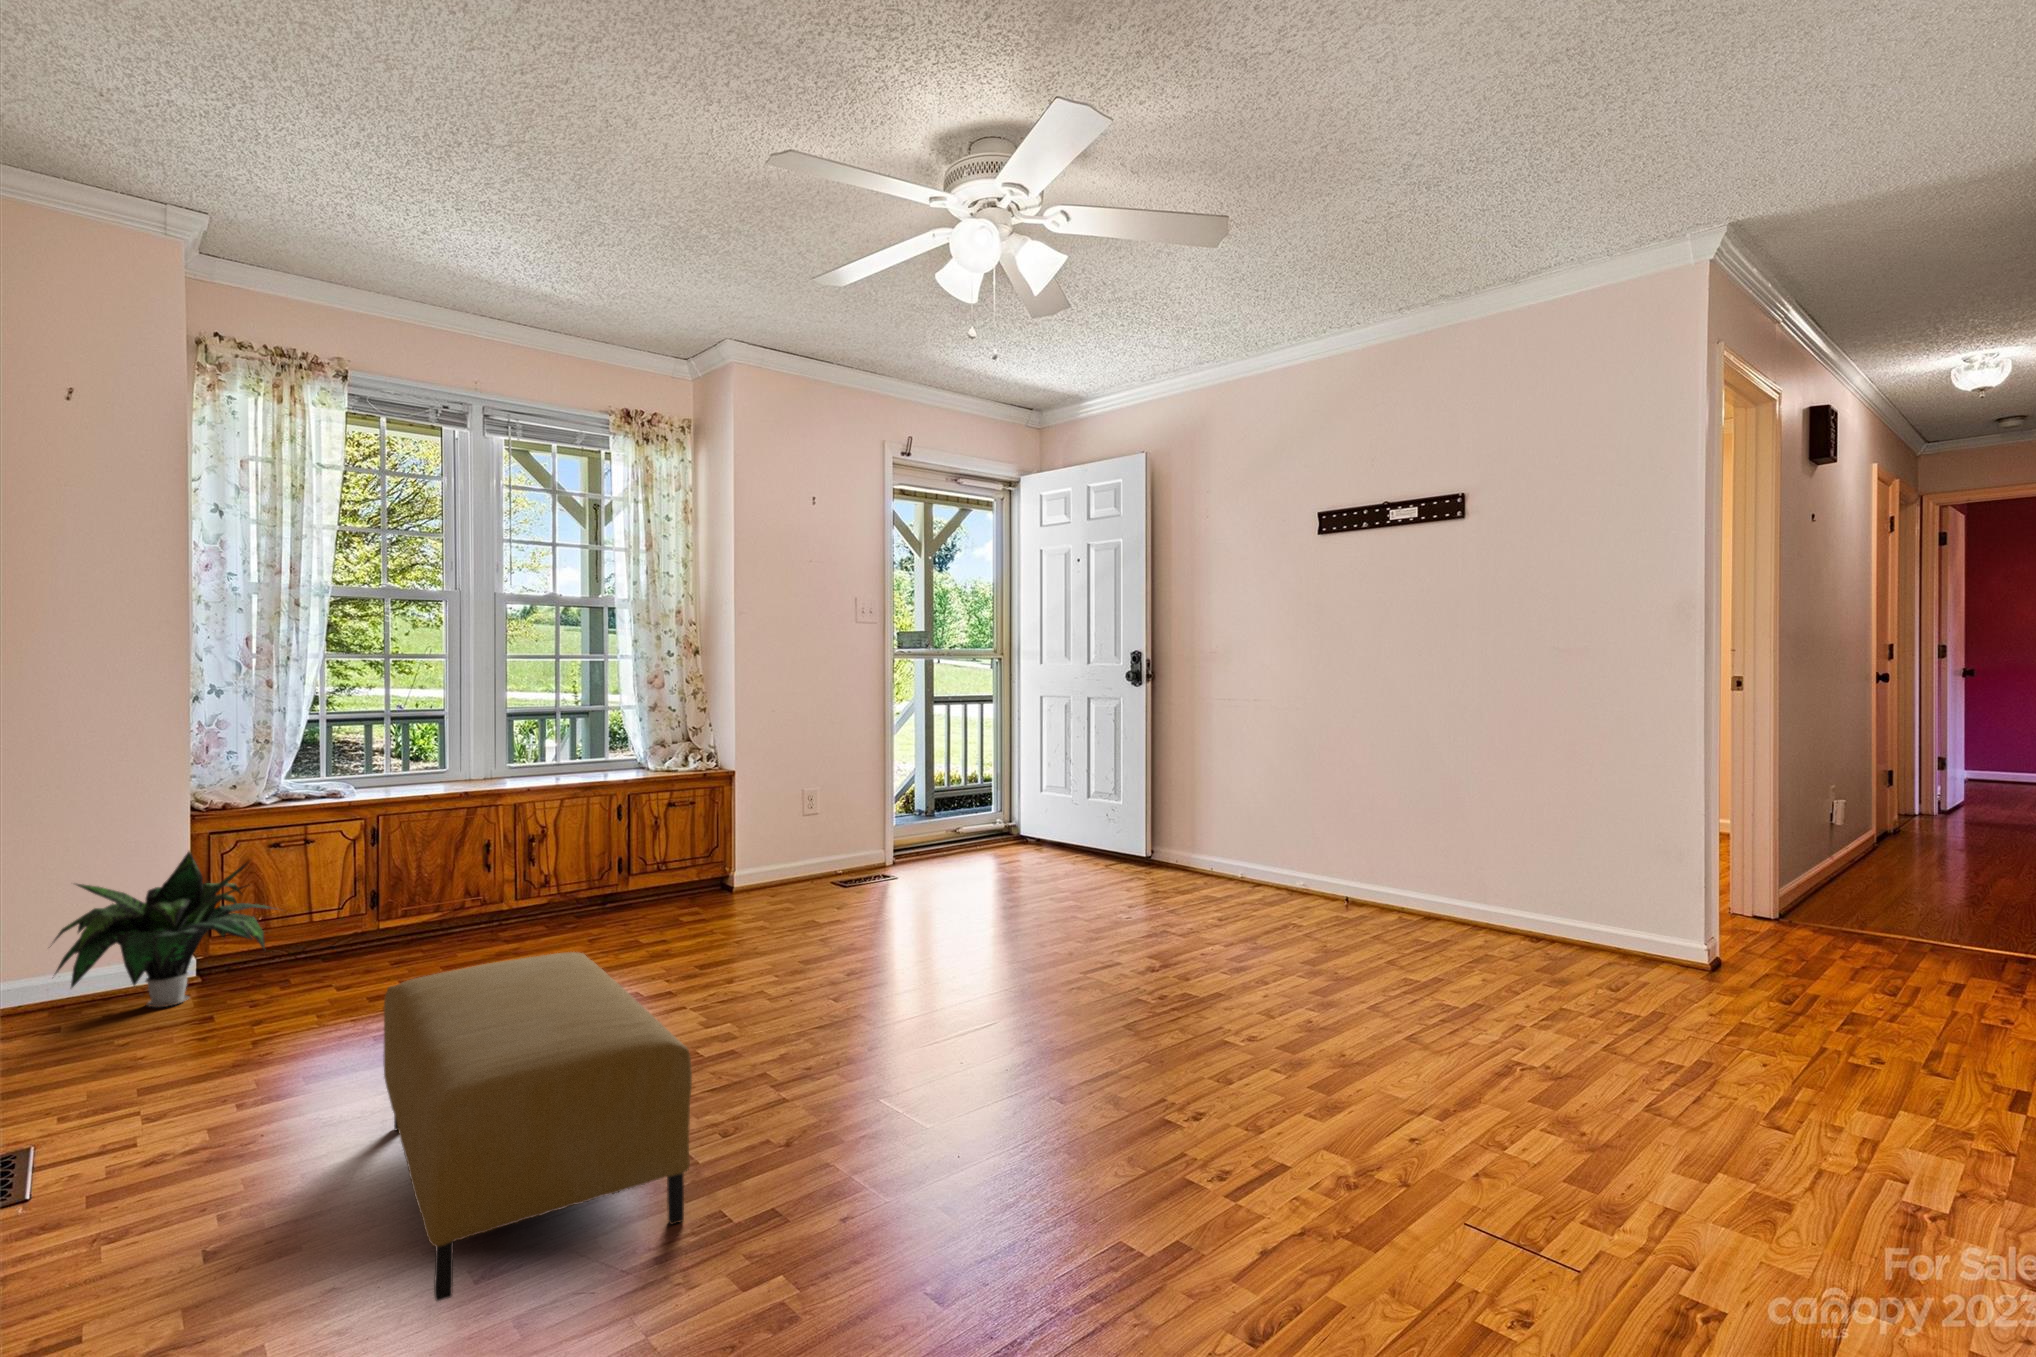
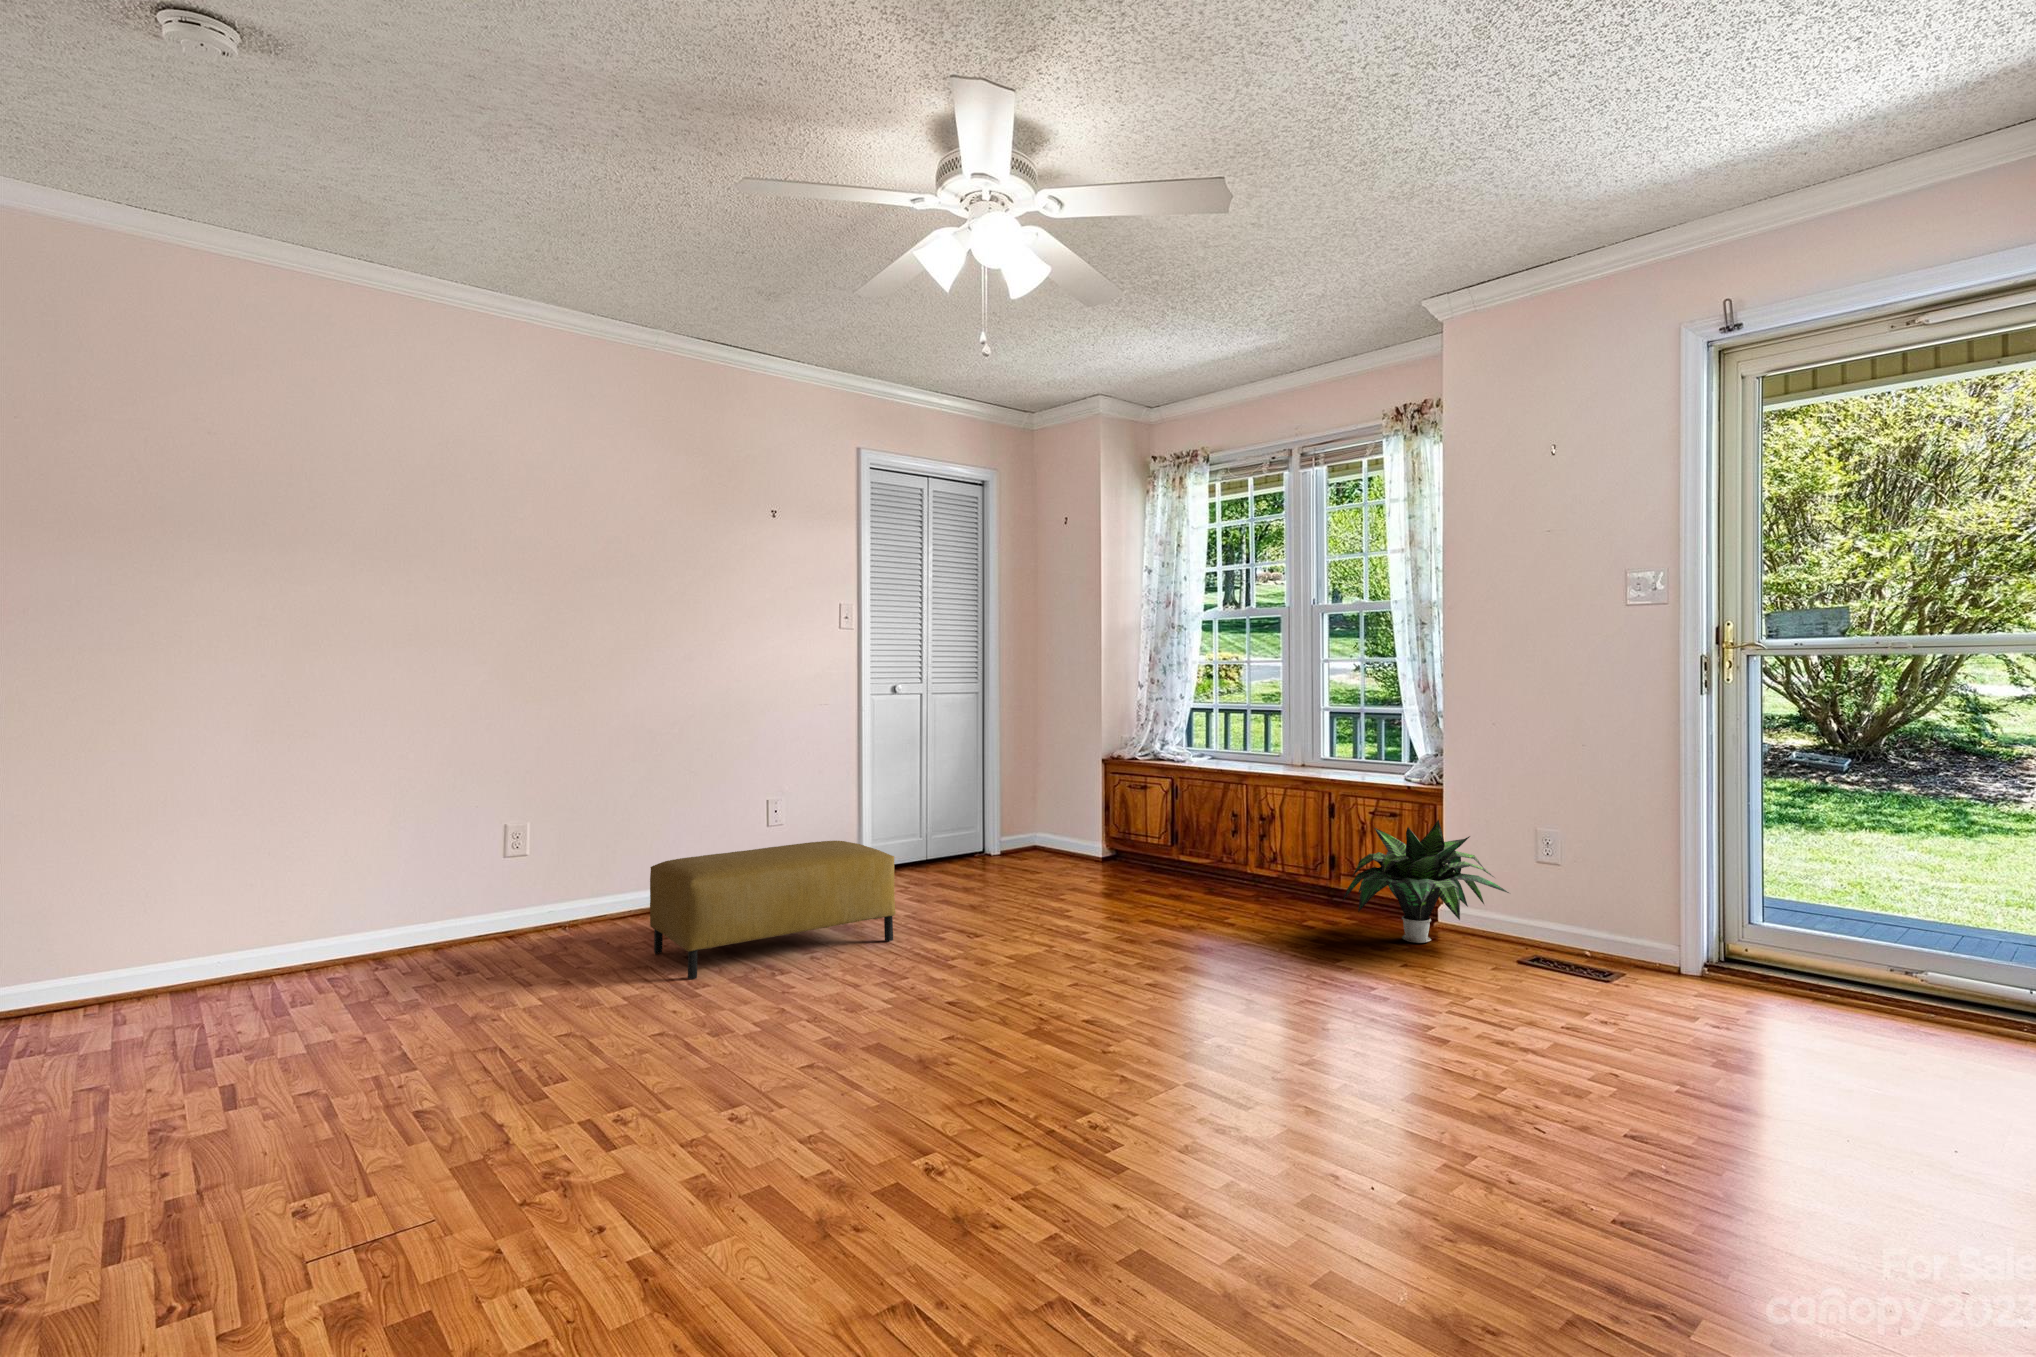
potted plant: present [54,851,274,1007] -> present [1343,820,1509,943]

